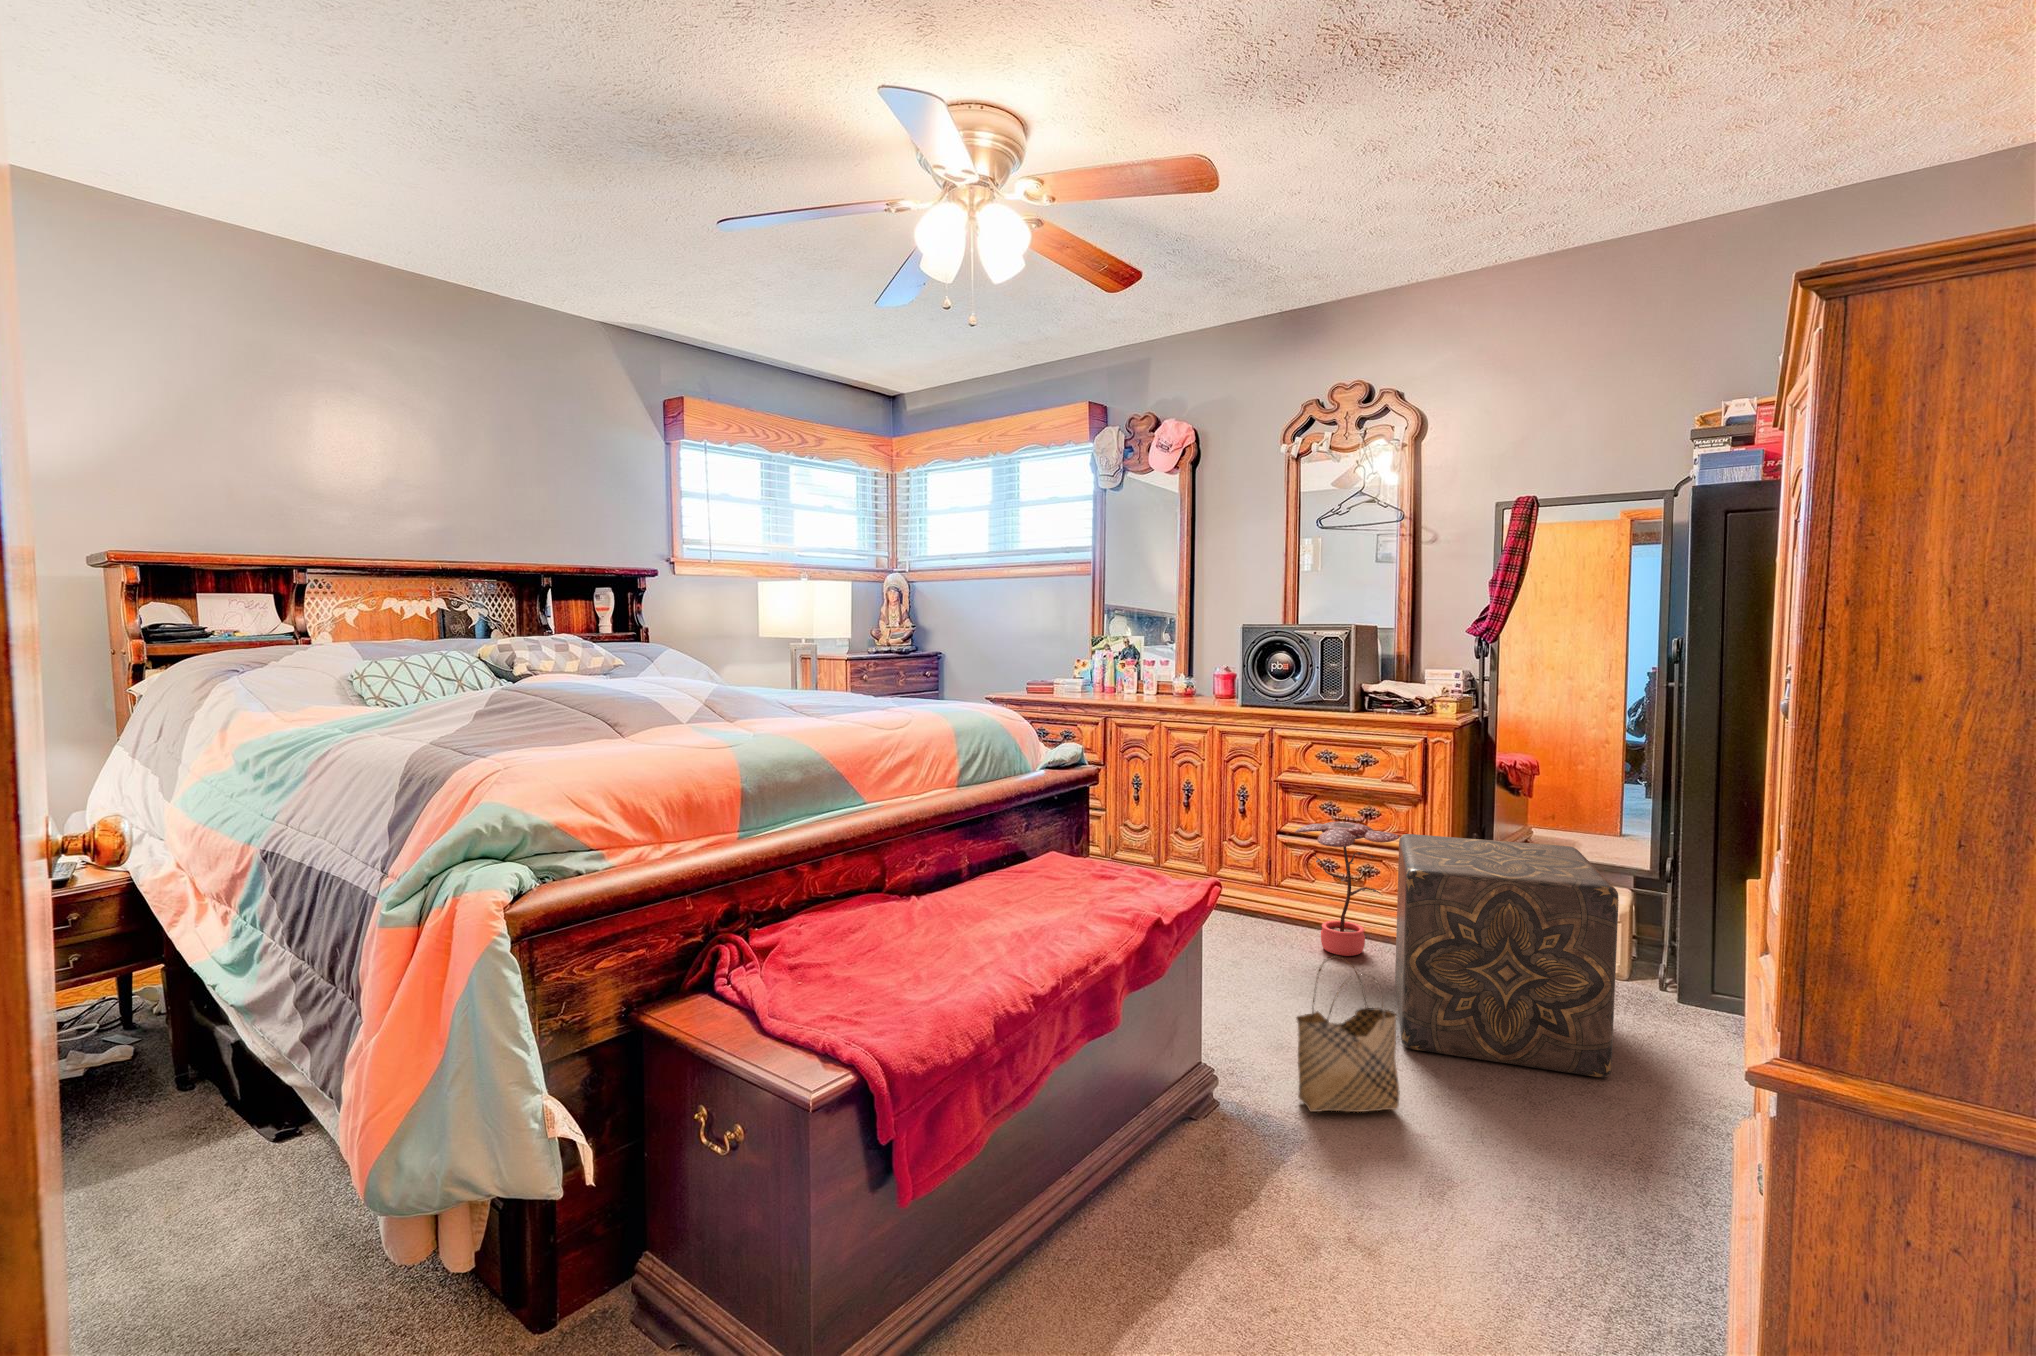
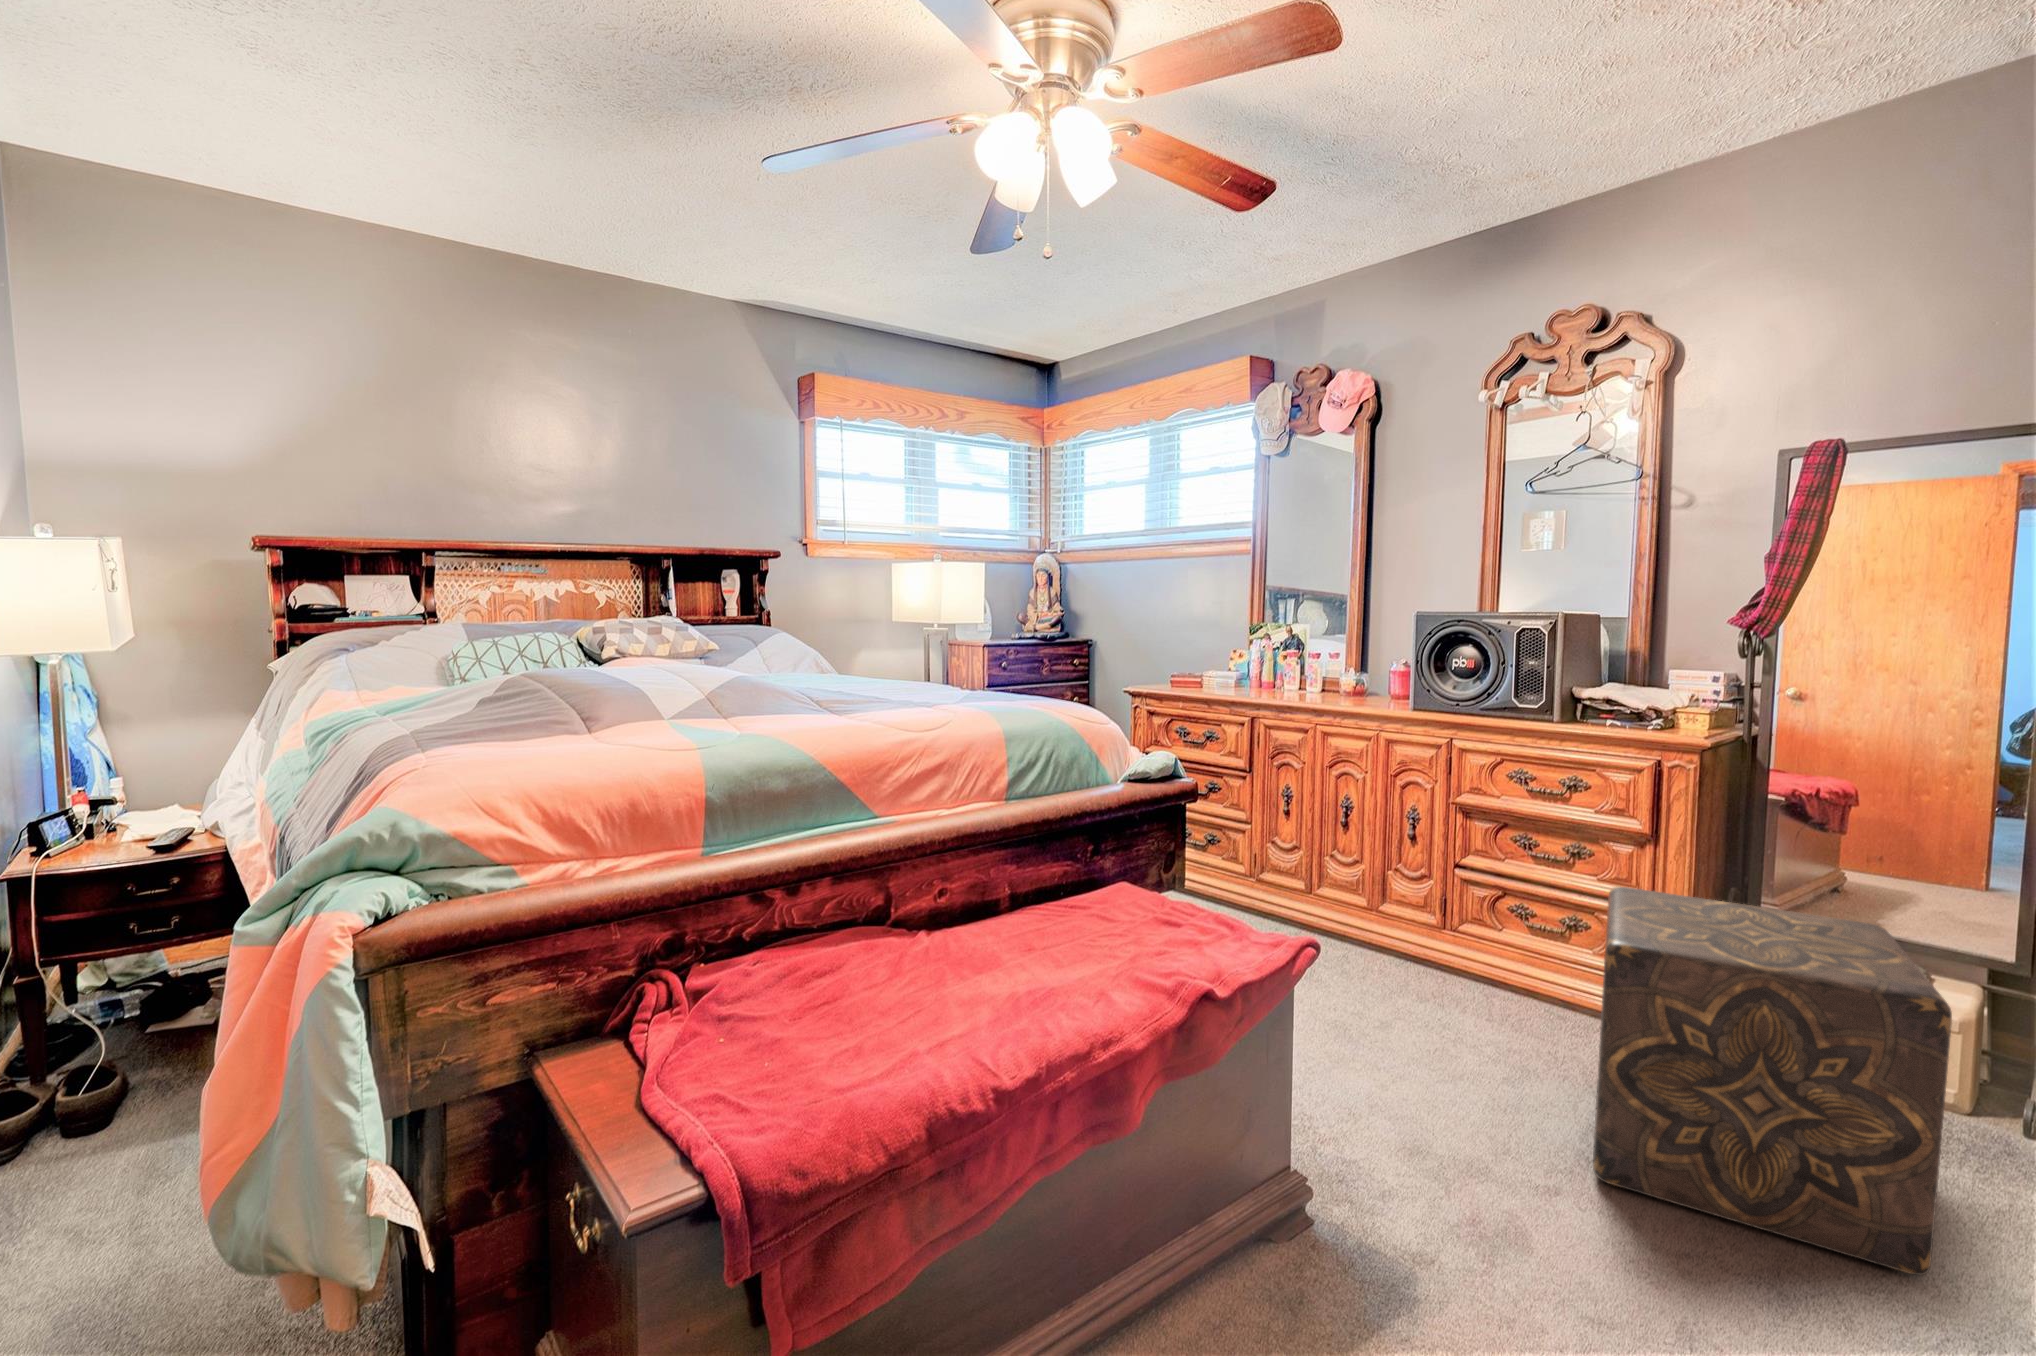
potted plant: present [1295,822,1399,956] -> none [1471,860,1615,1031]
woven basket: present [1297,956,1399,1112] -> none [1423,1054,1574,1281]

